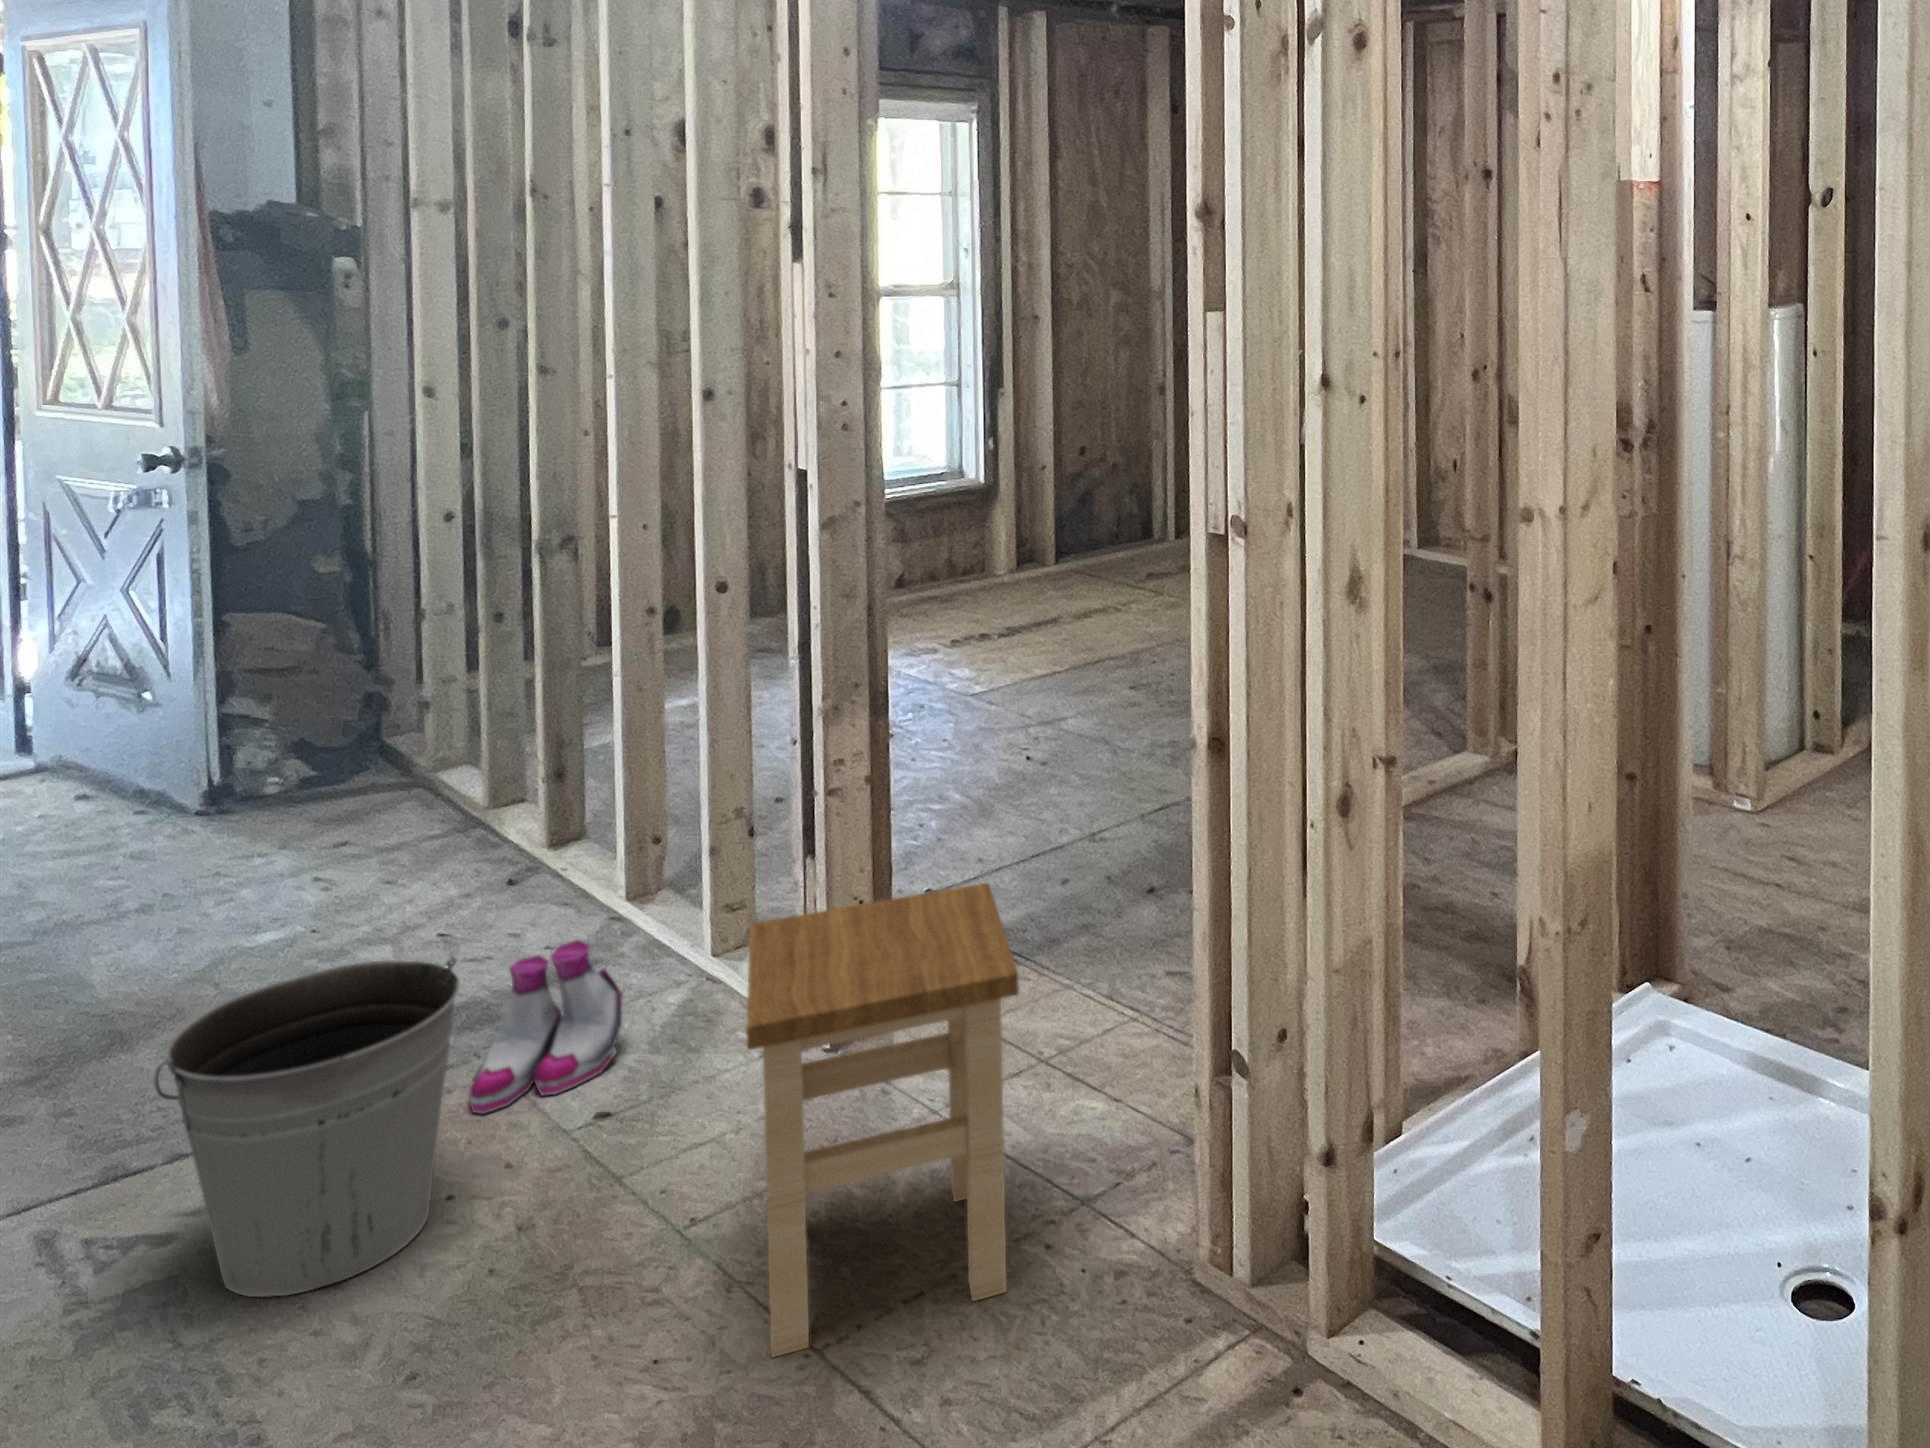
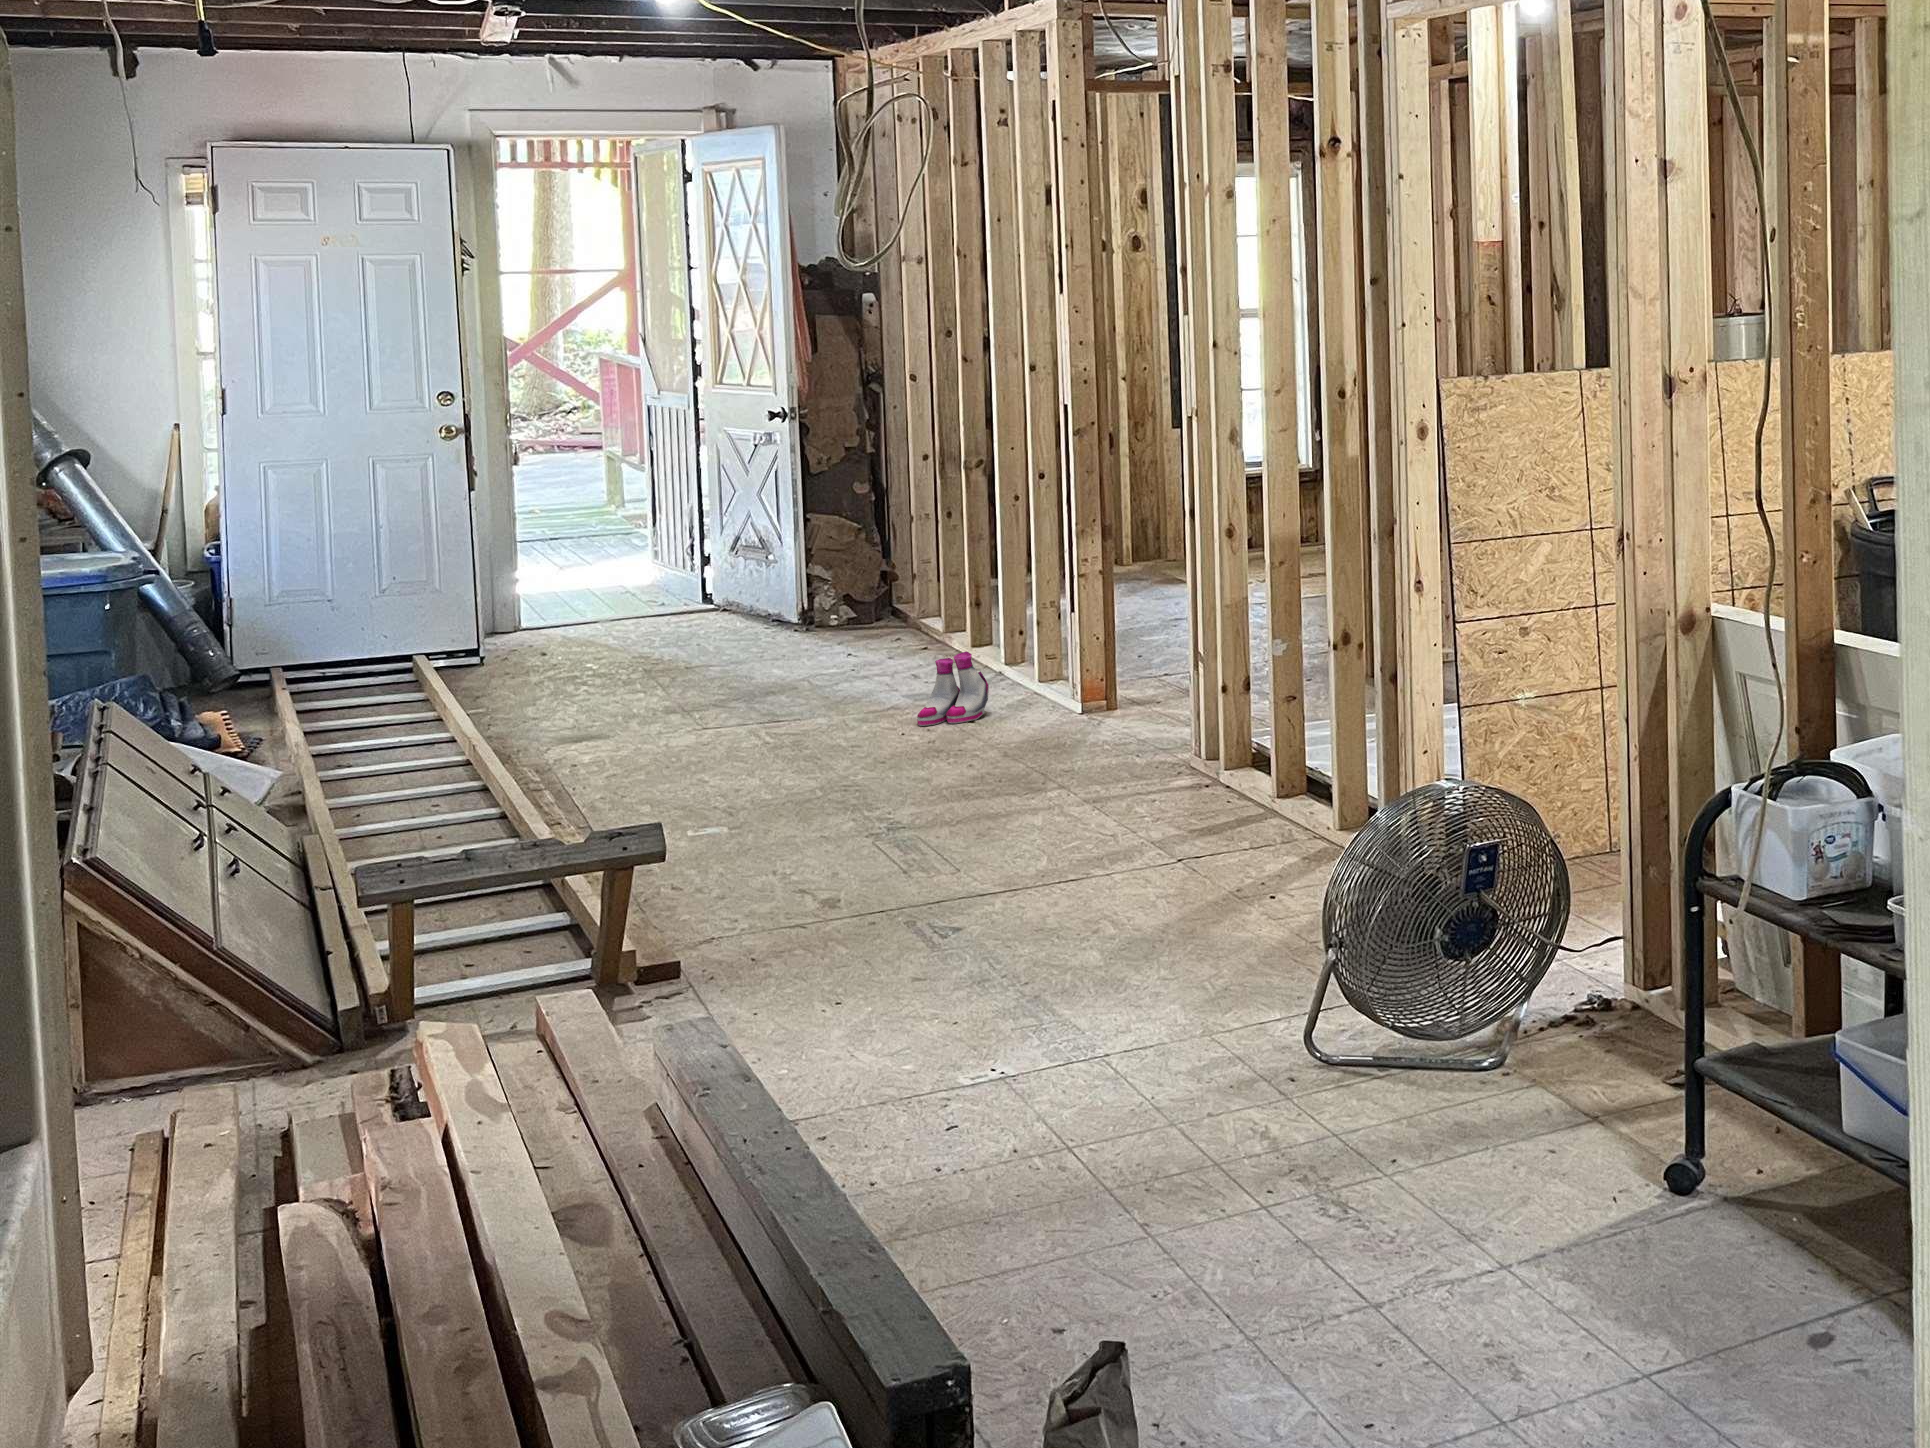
stool: present [746,883,1019,1357] -> none [1006,607,1133,786]
bucket: present [154,956,460,1297] -> none [791,631,907,760]

